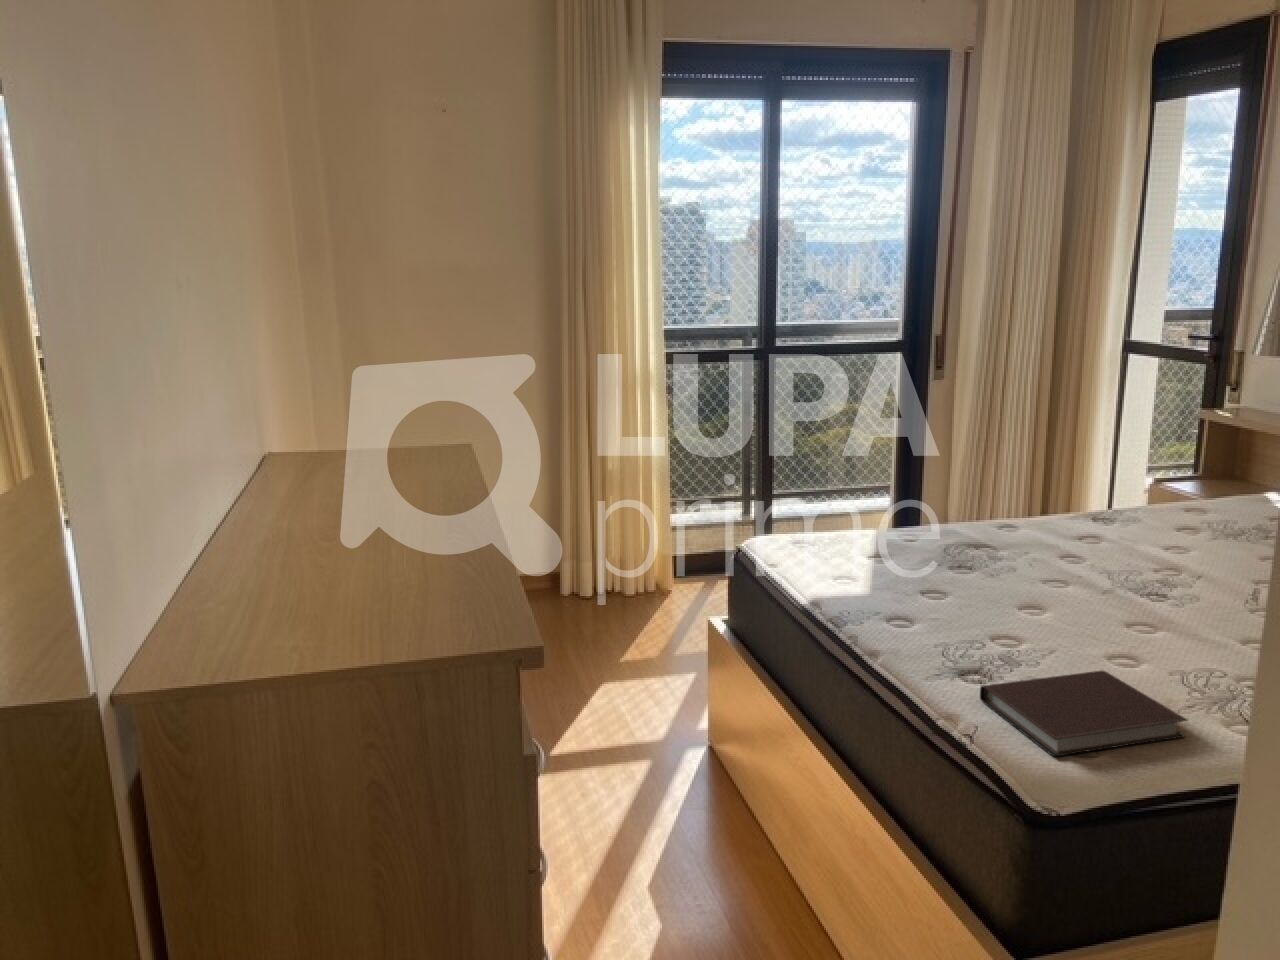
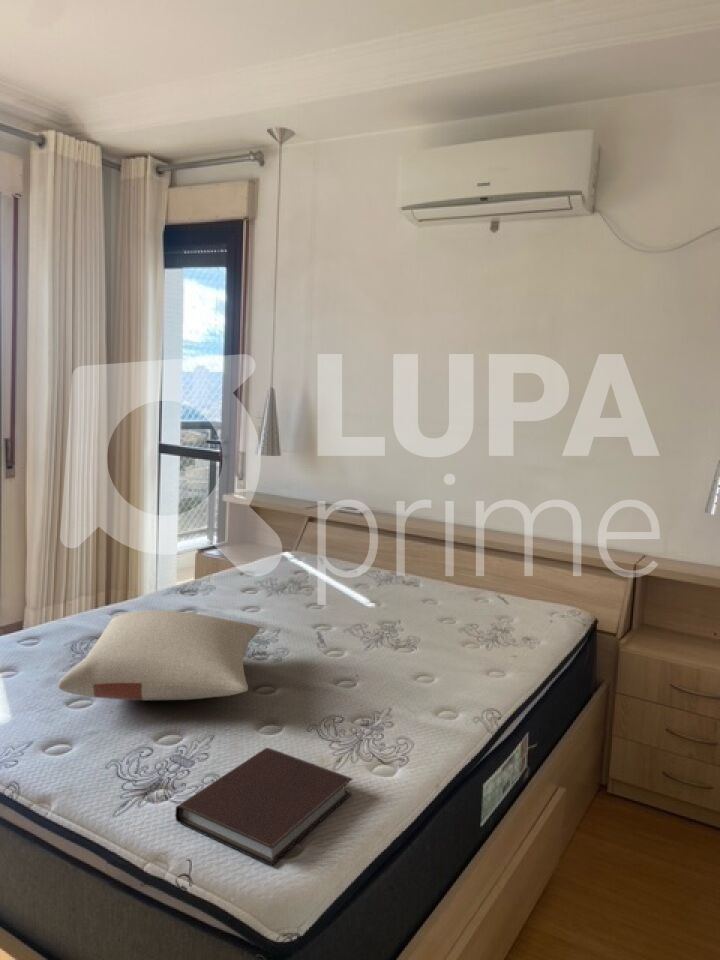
pillow: none [910,518,1157,615] -> present [58,610,260,700]

